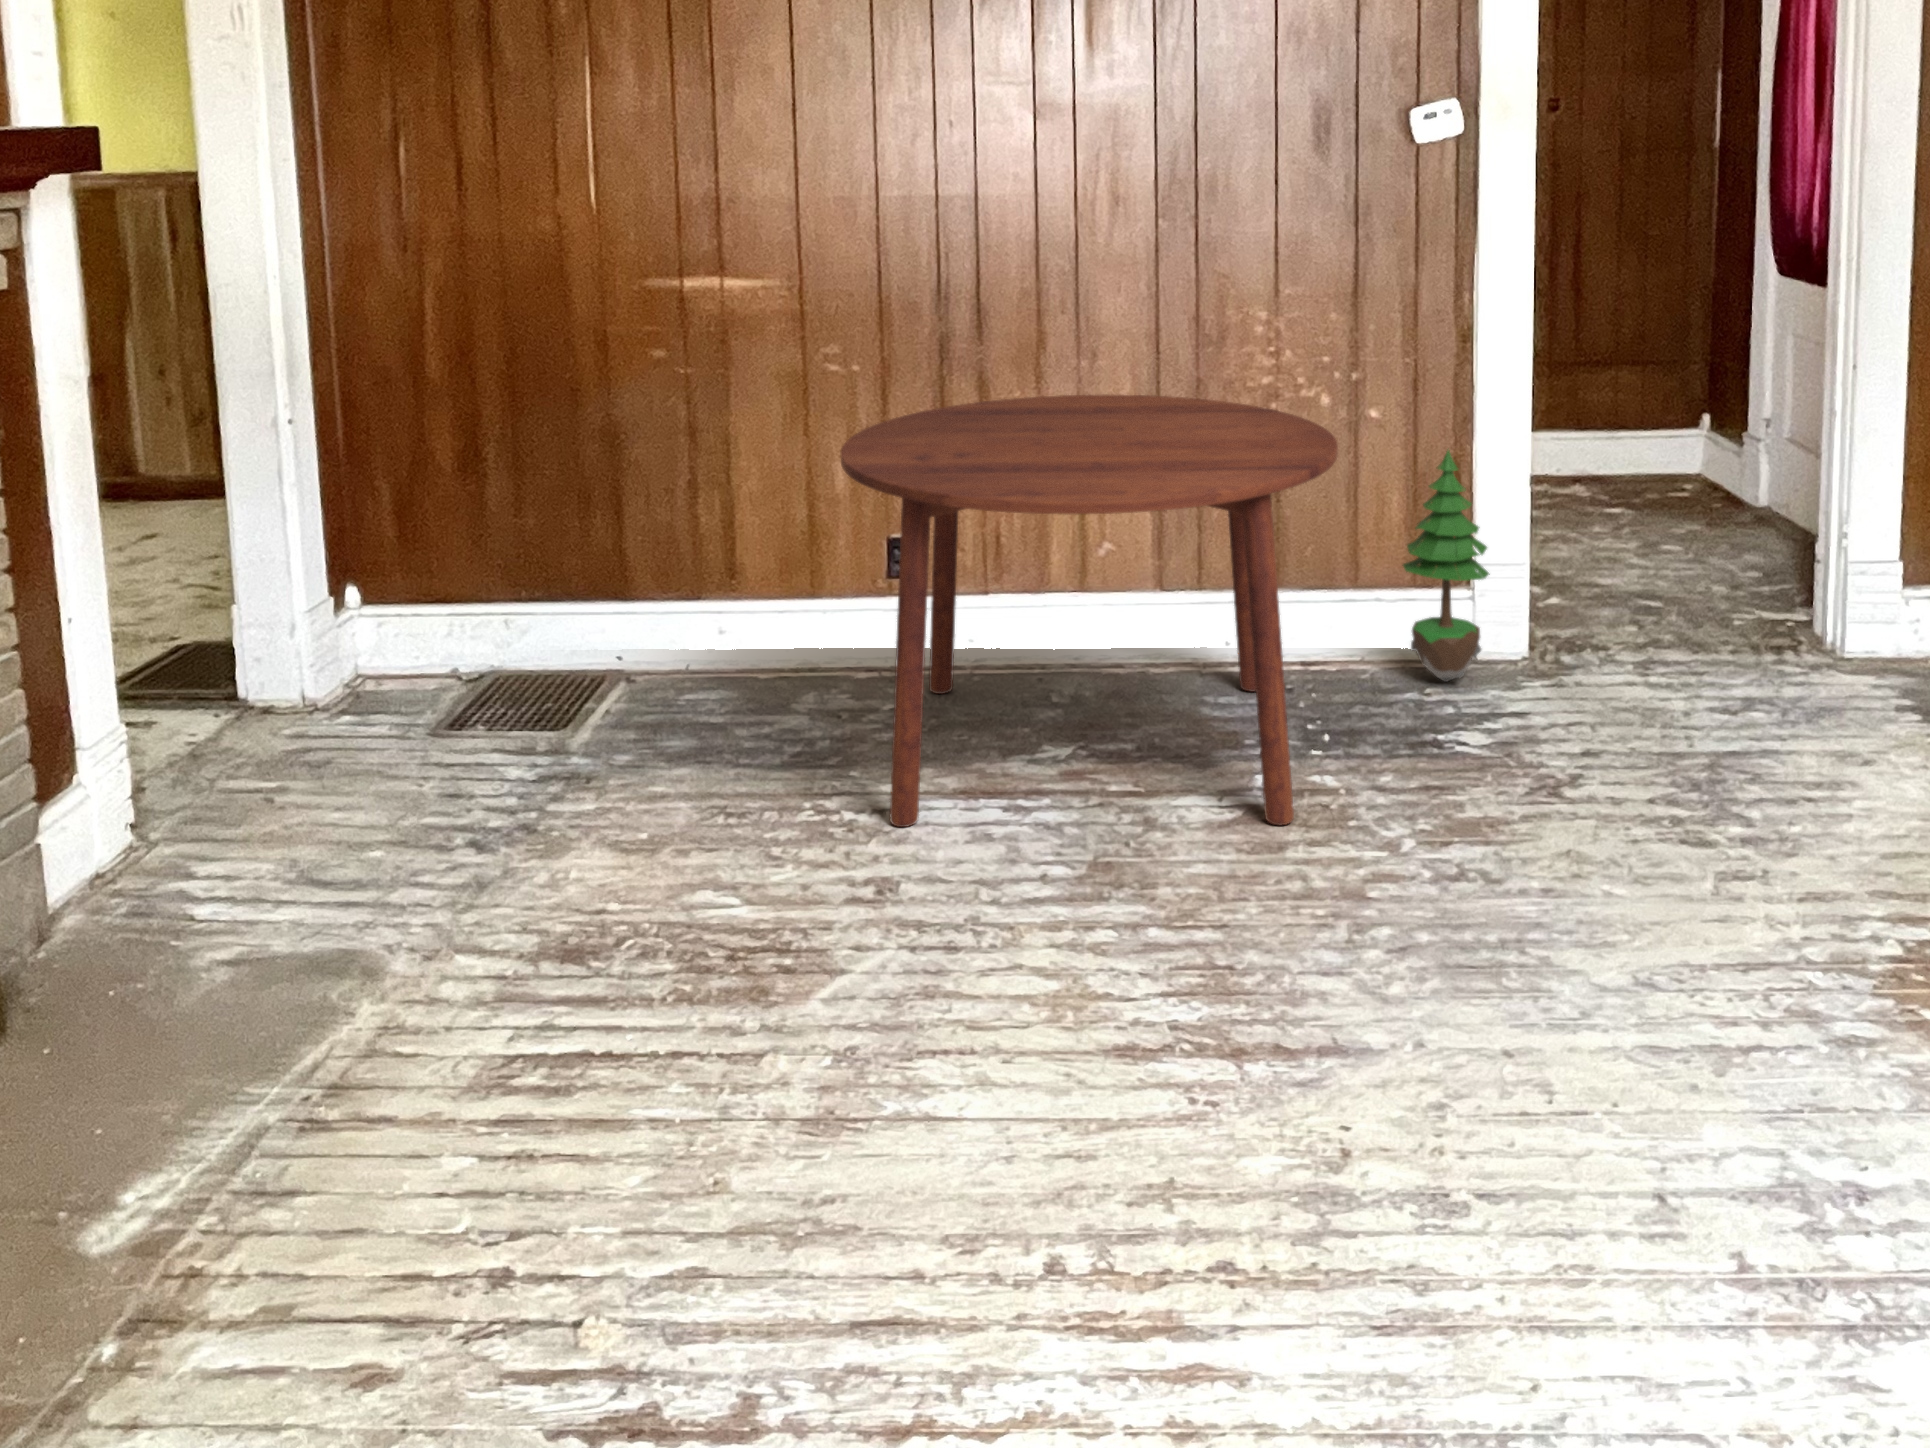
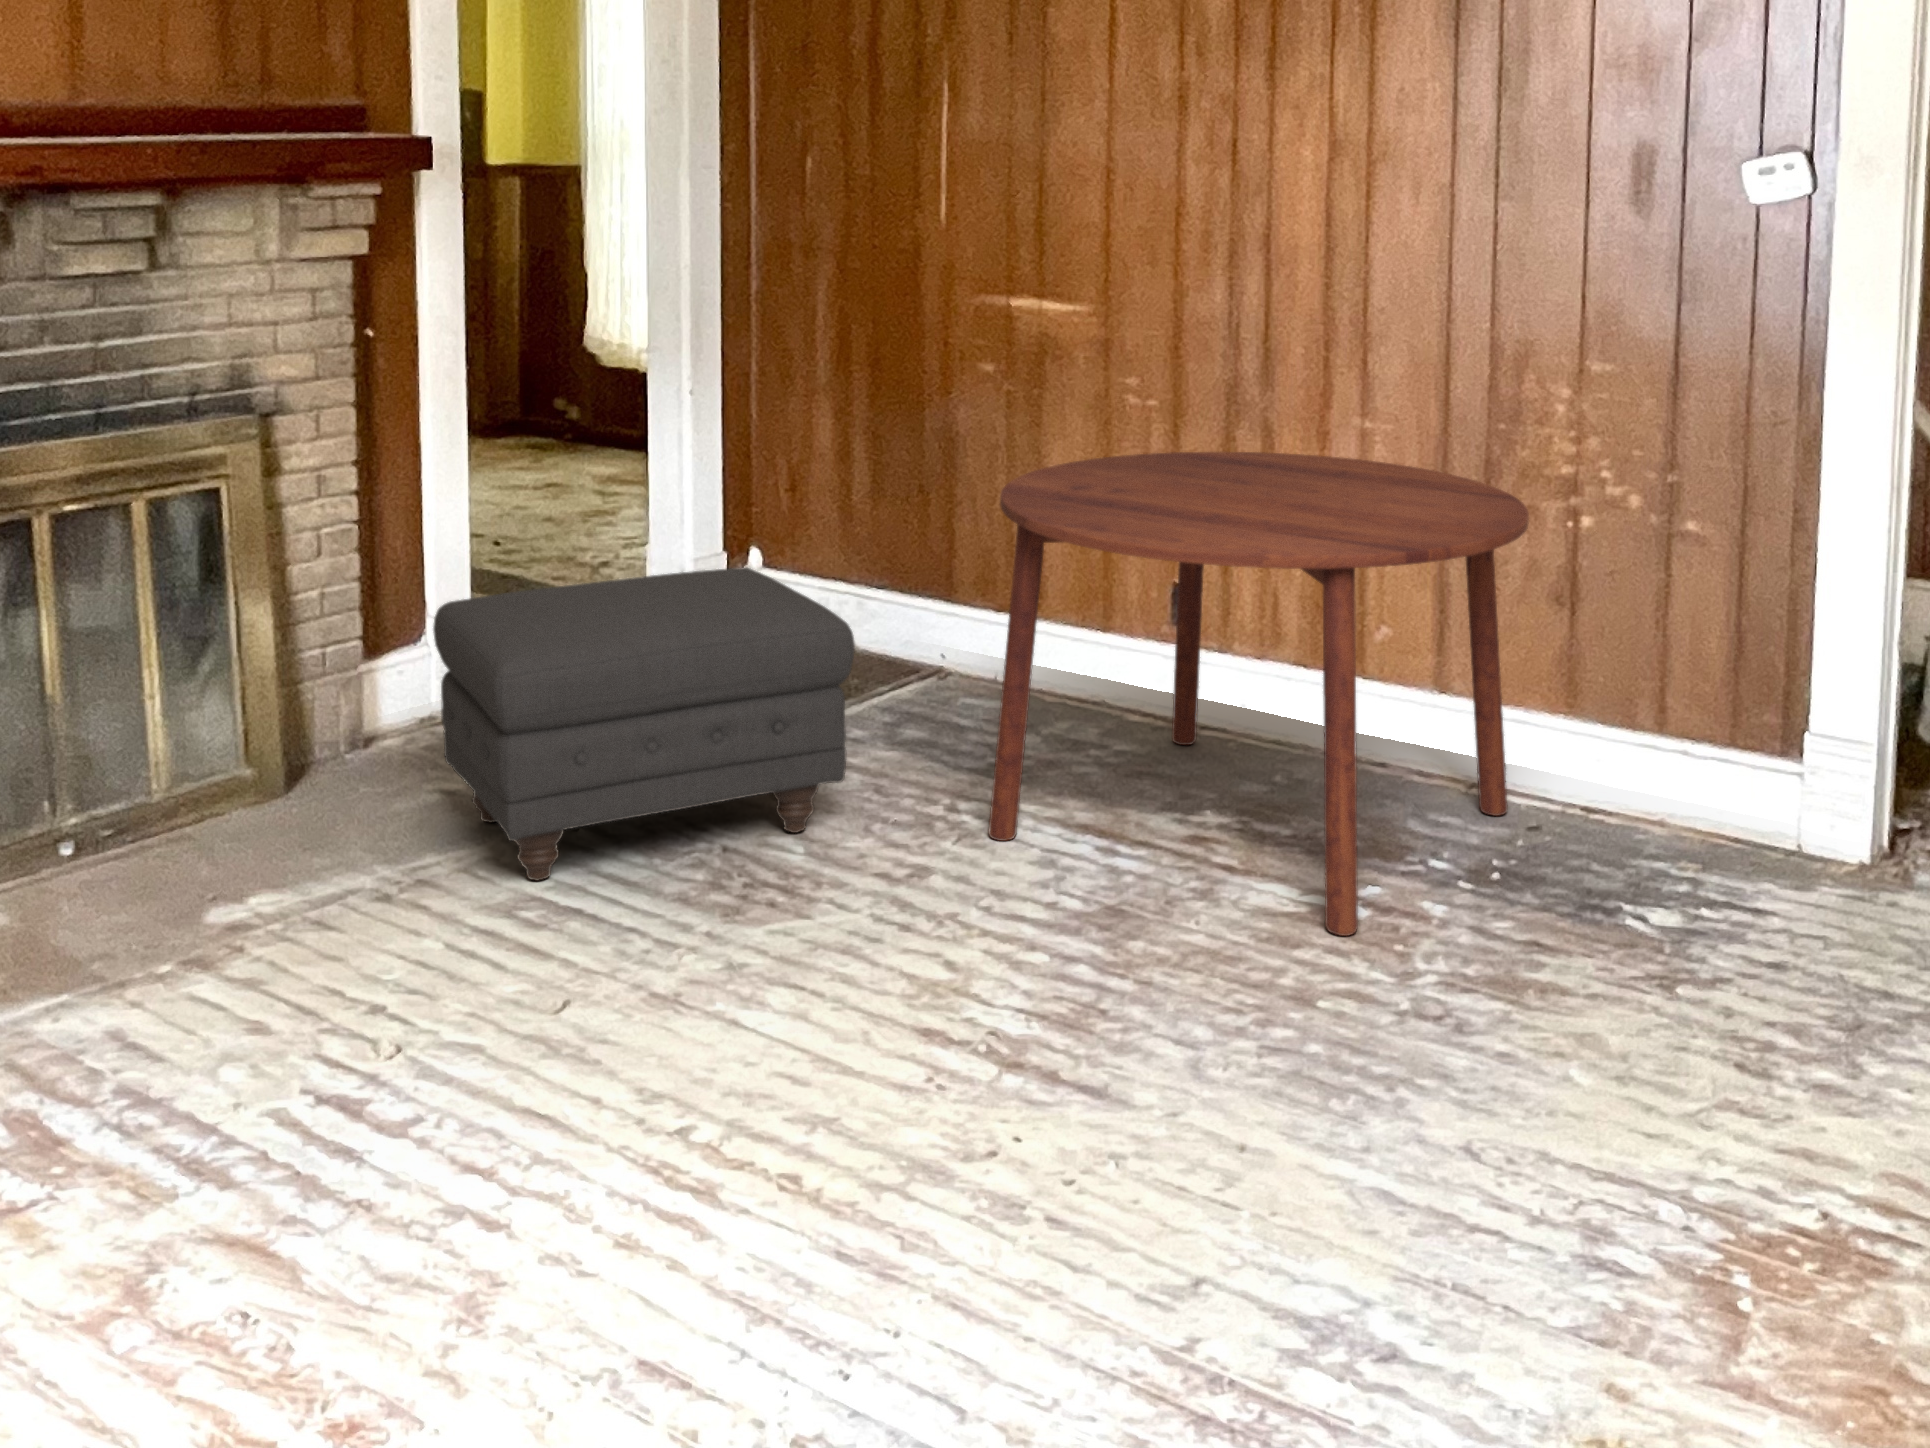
potted tree: present [1403,450,1490,682] -> none [1677,575,1790,859]
ottoman: none [239,603,760,1017] -> present [433,567,855,881]

